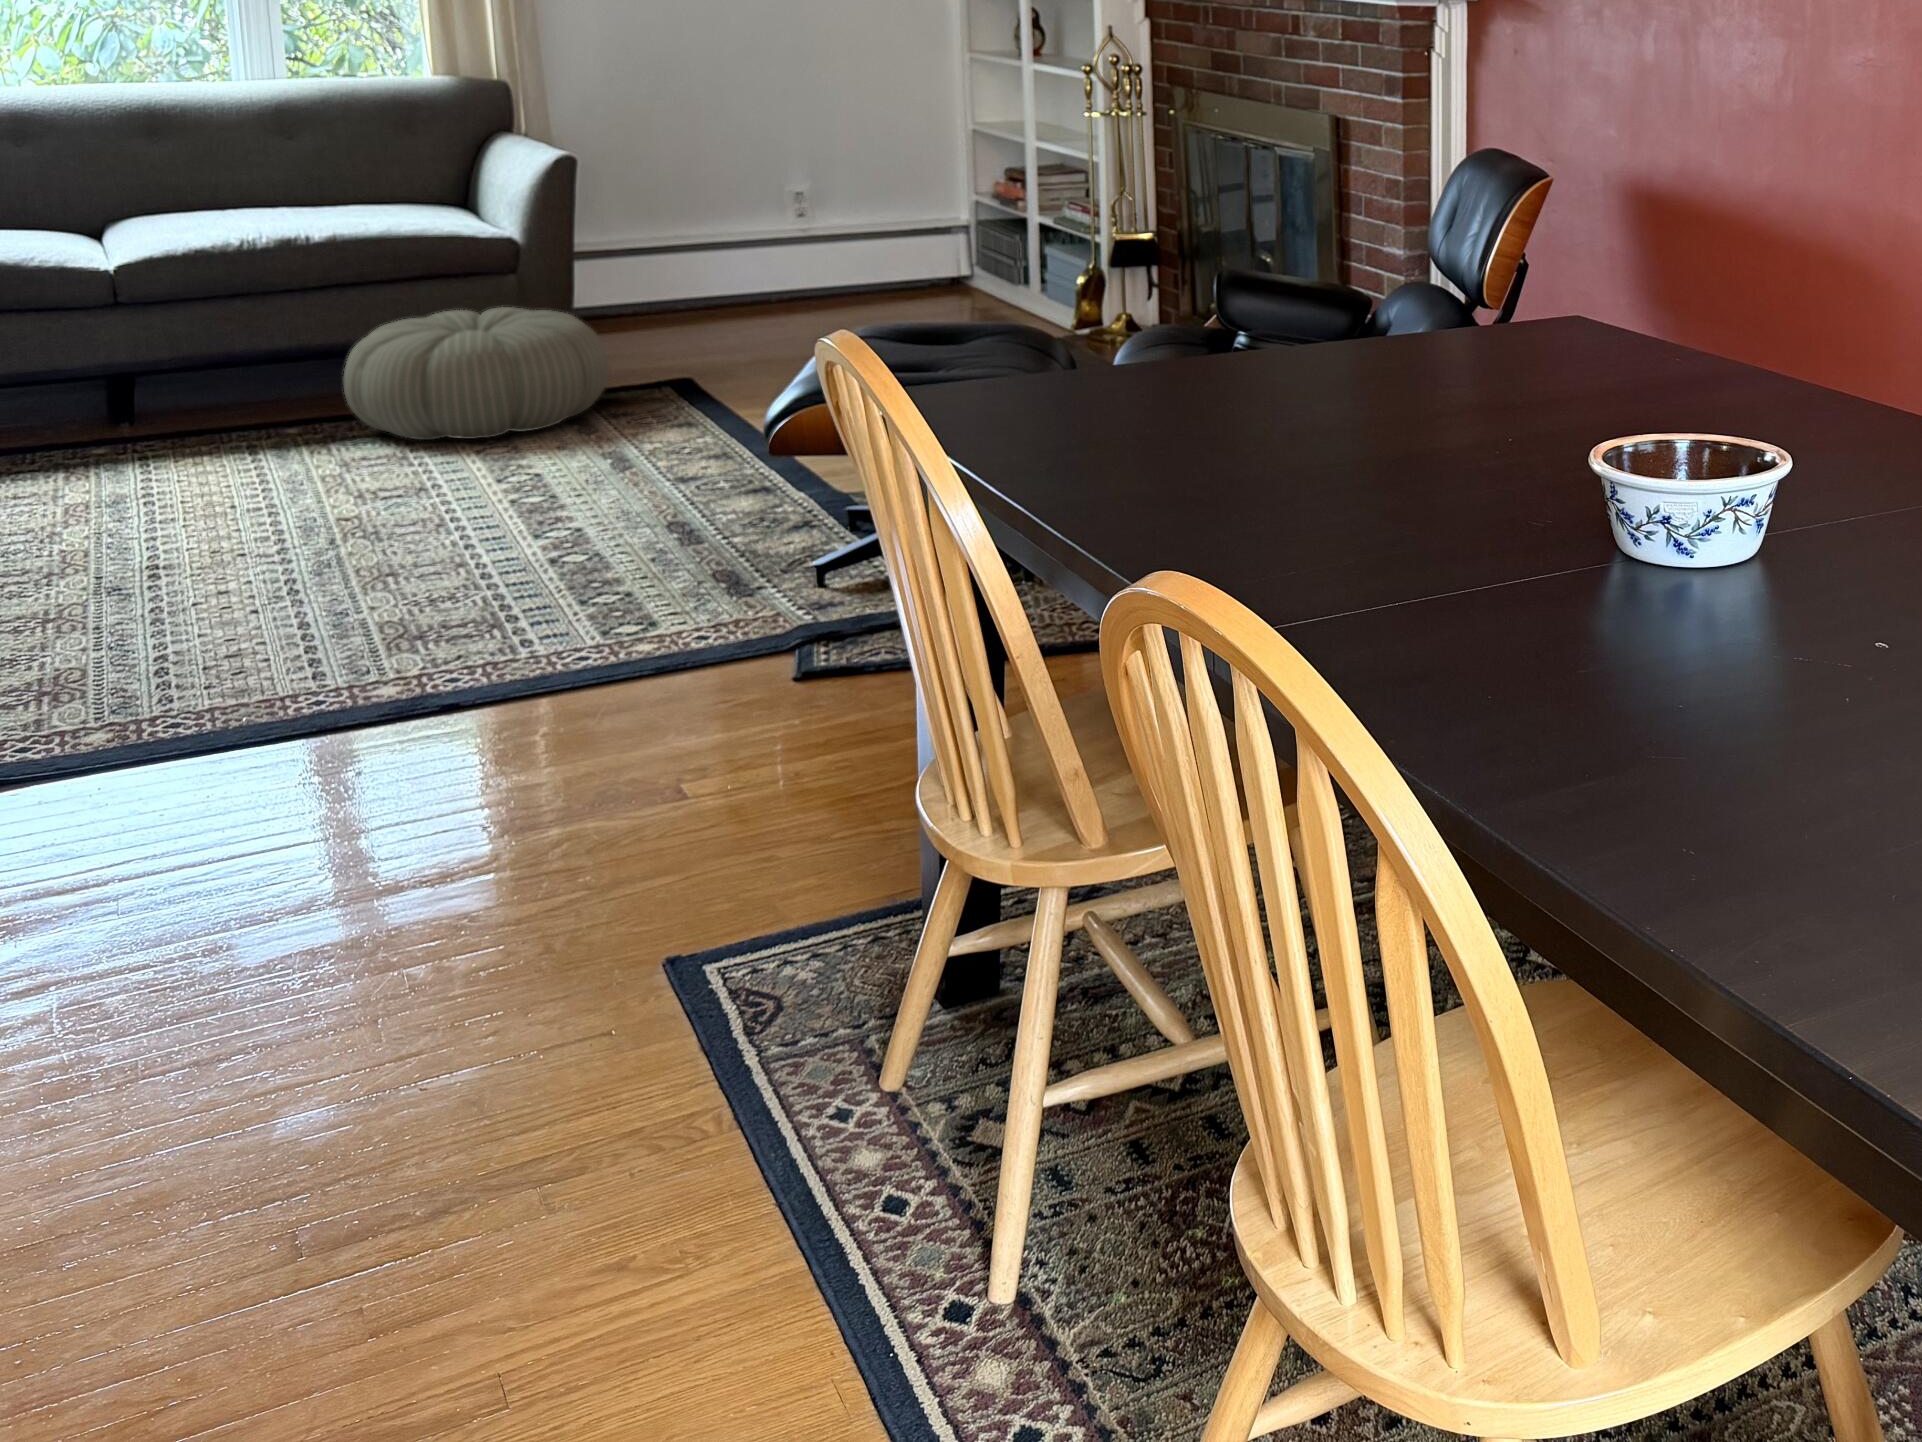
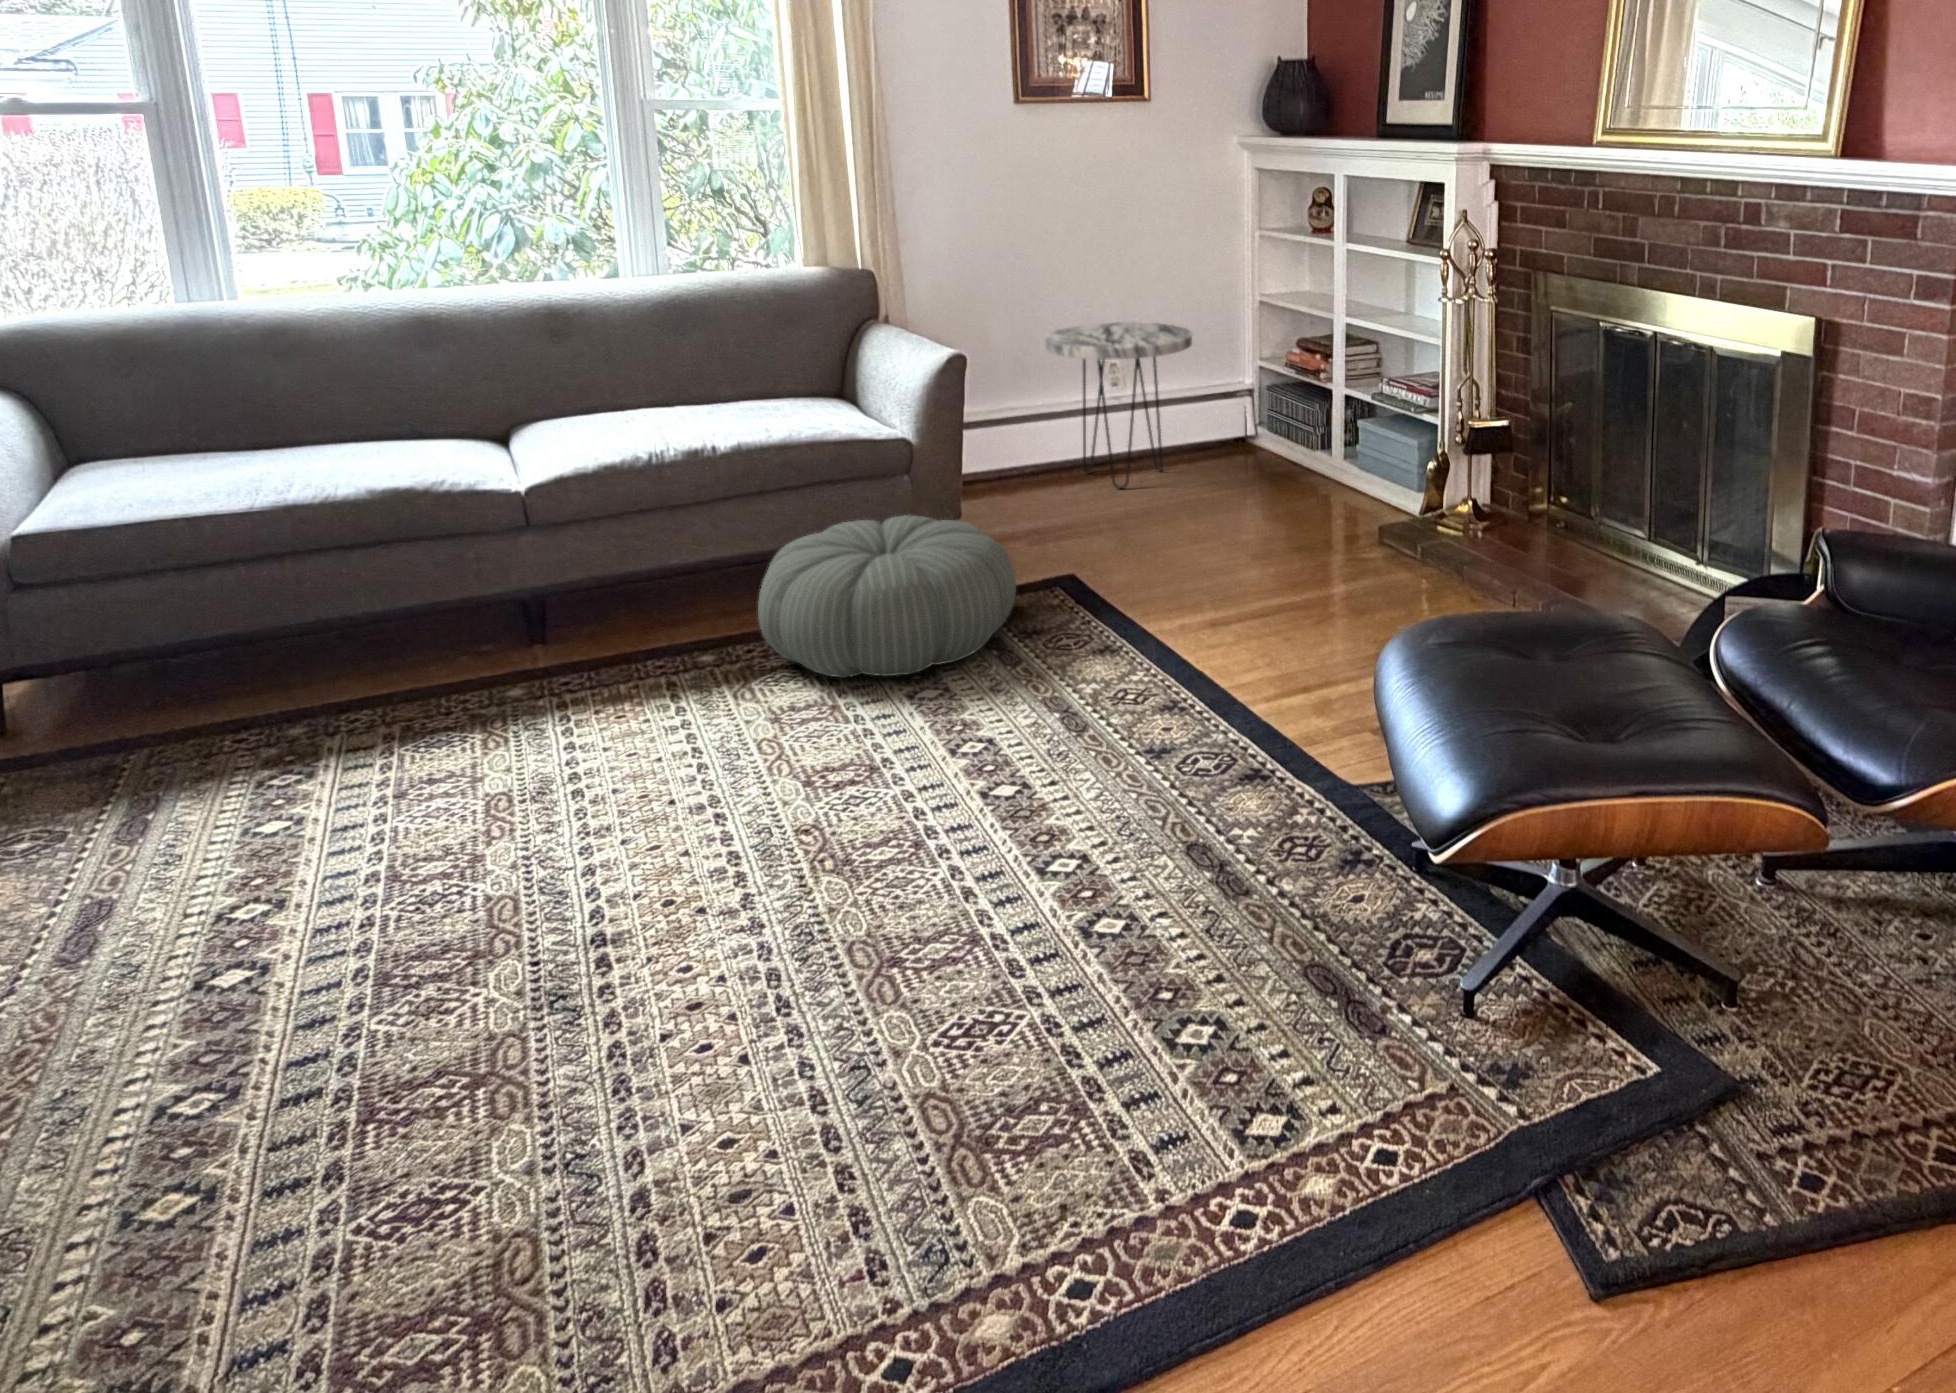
side table: none [711,149,873,319] -> present [1045,322,1192,489]

